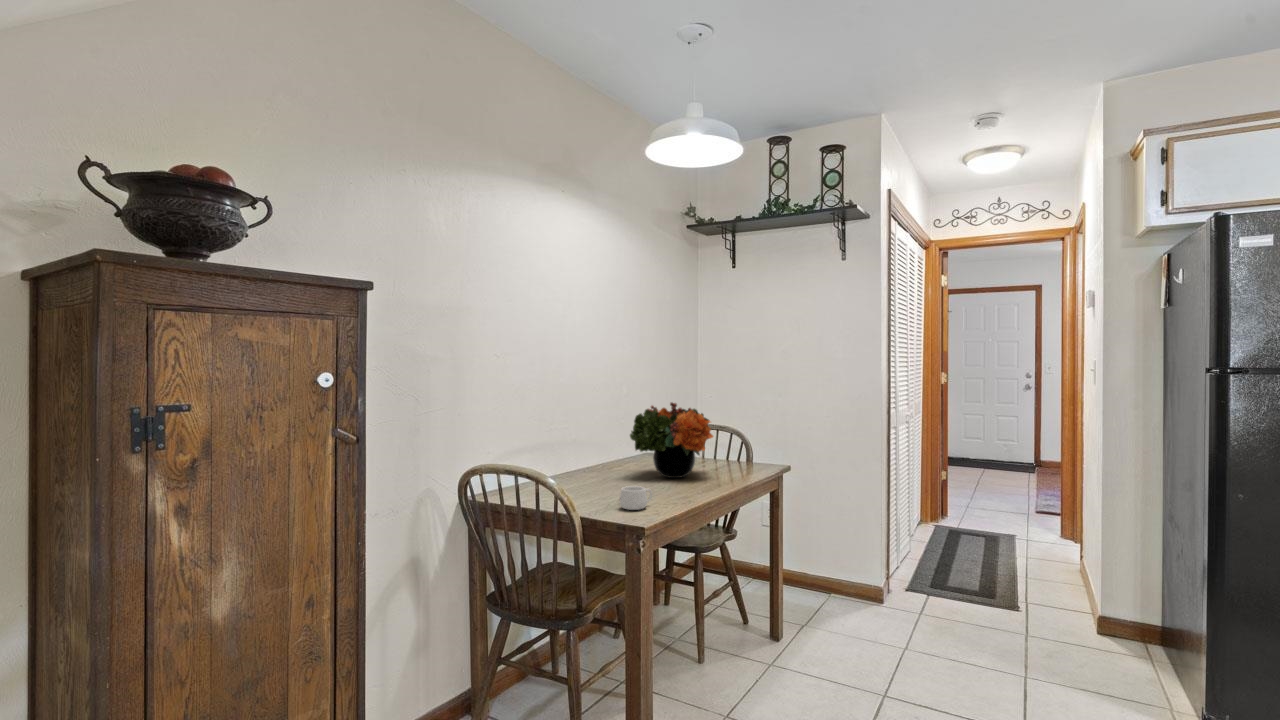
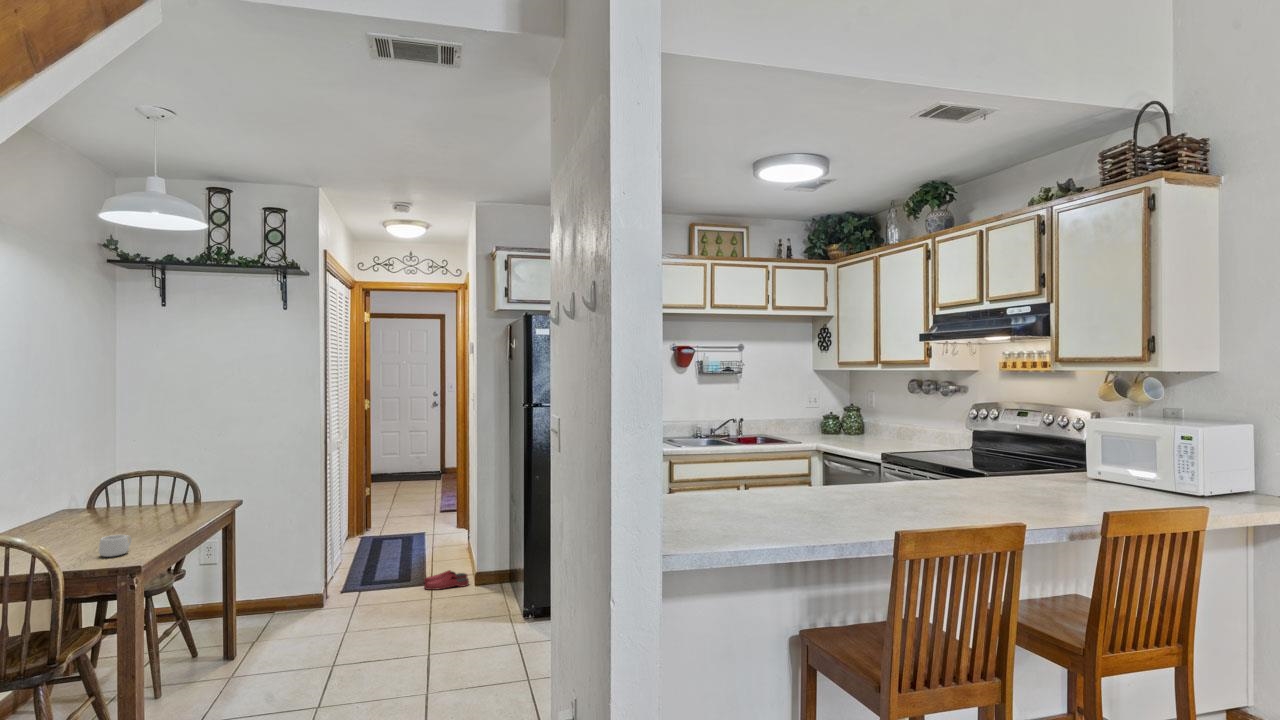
flower arrangement: present [630,402,713,478] -> none [75,454,174,527]
slippers: none [1015,596,1085,627] -> present [424,570,469,590]

